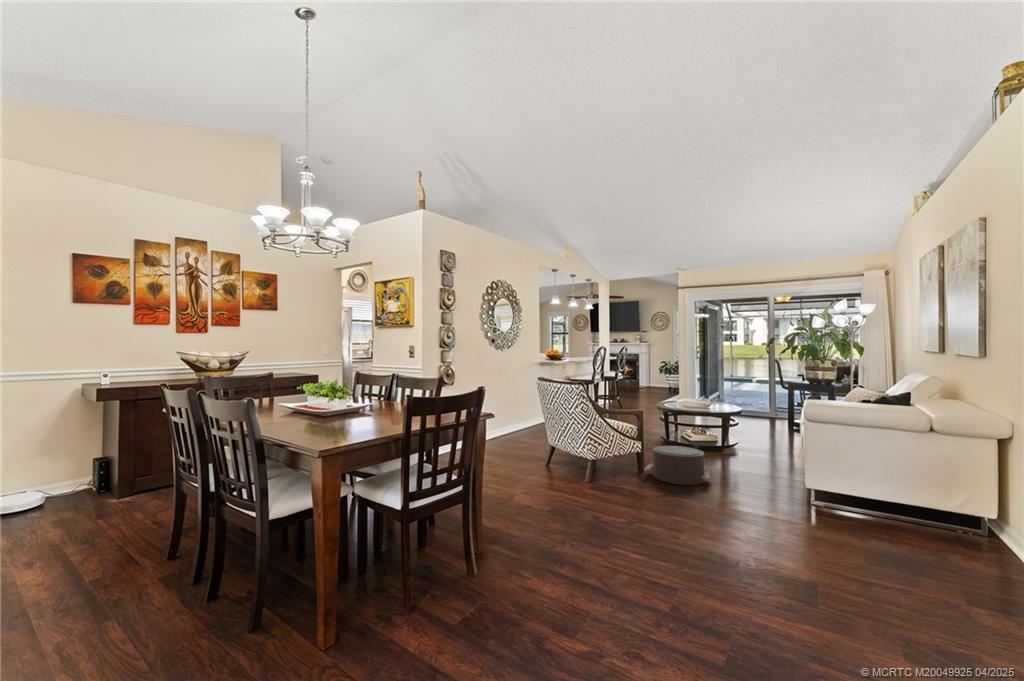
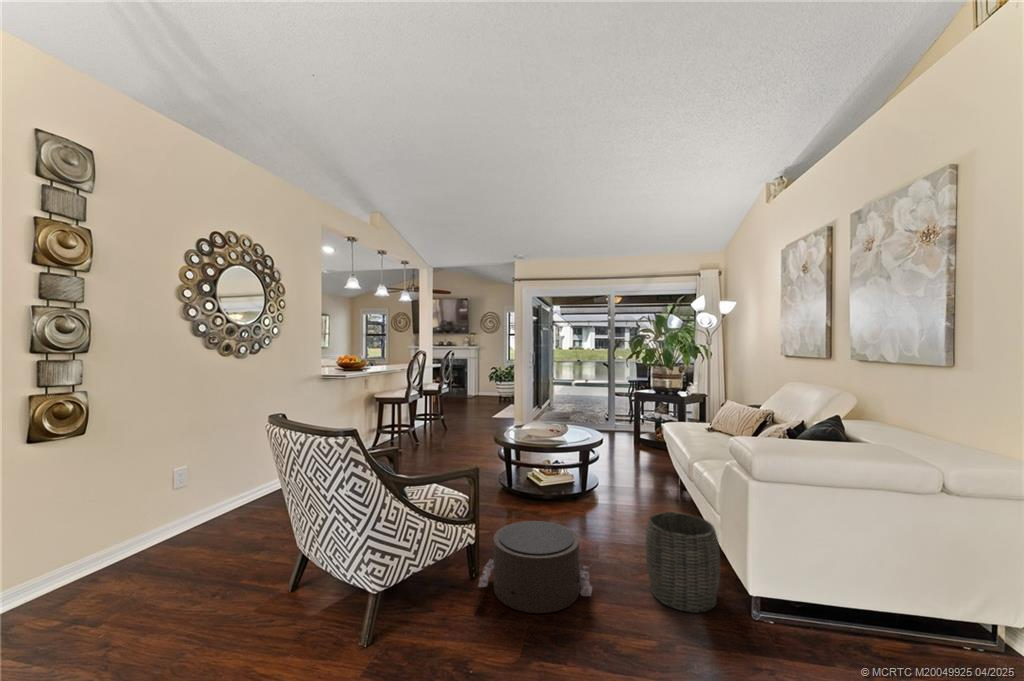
woven basket: none [747,445,795,496] -> present [645,512,720,612]

